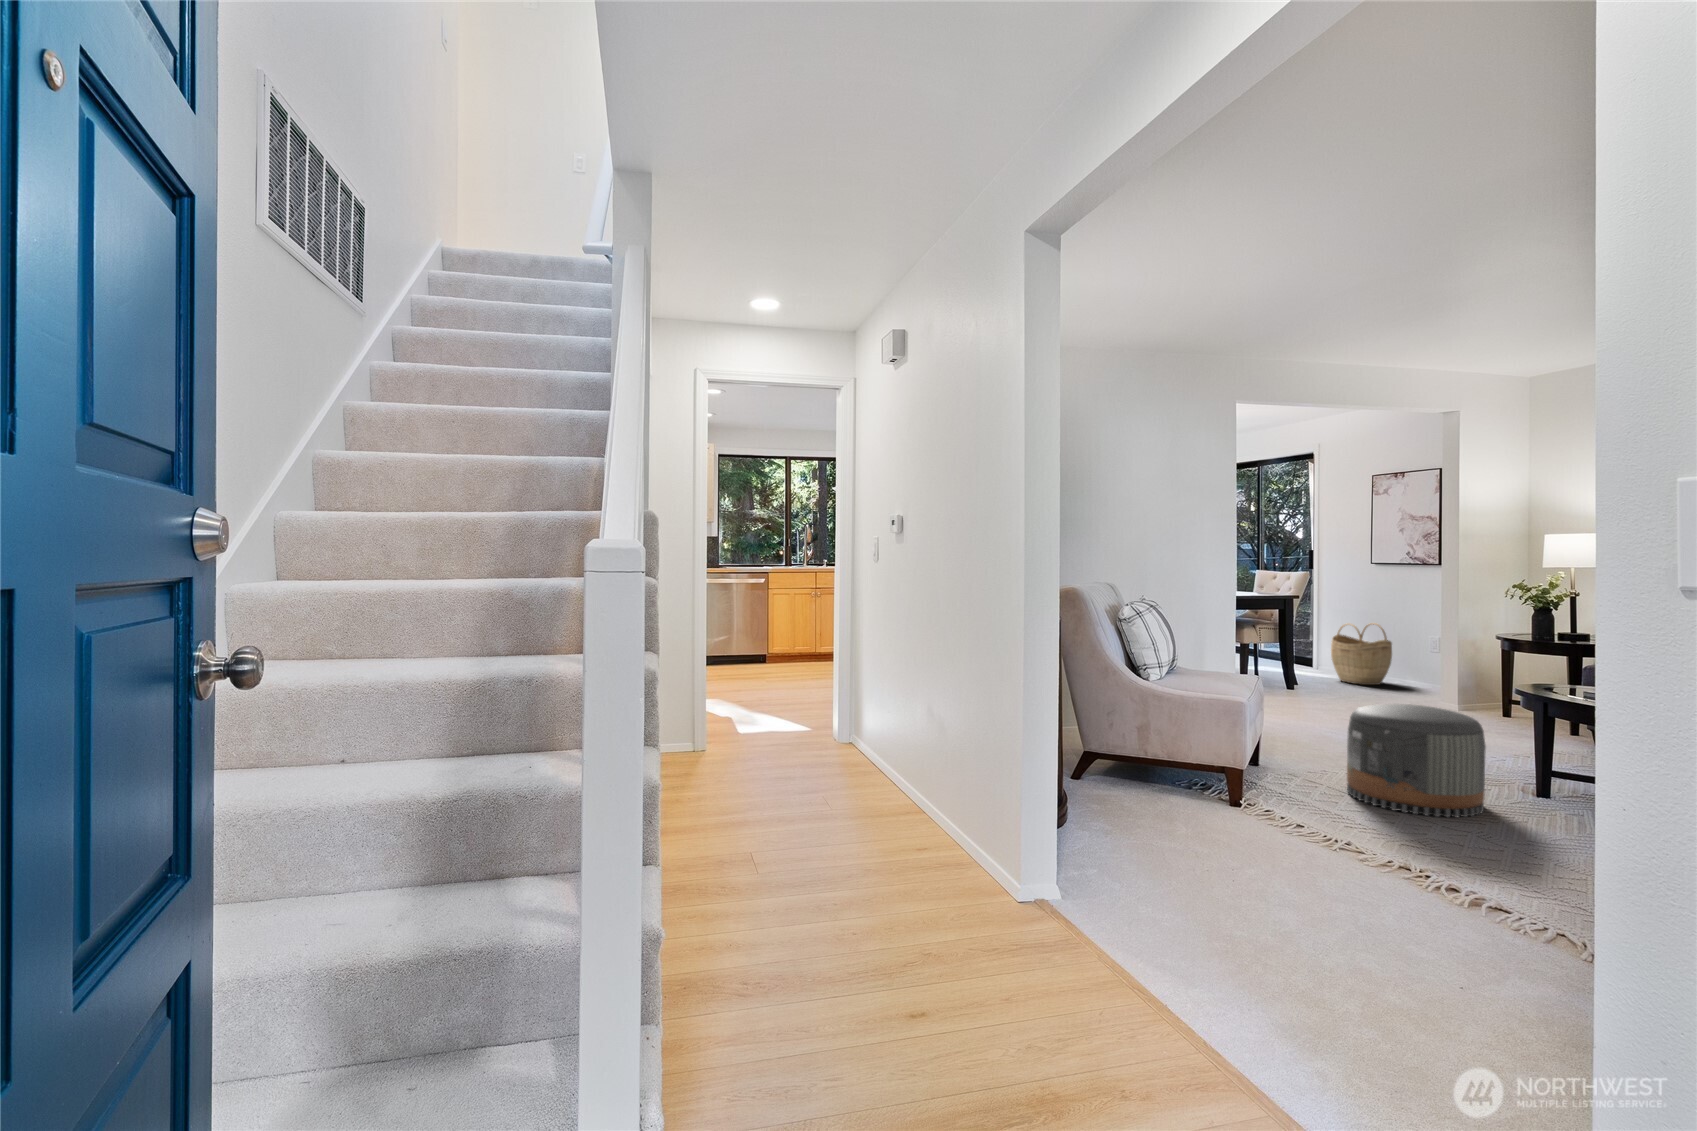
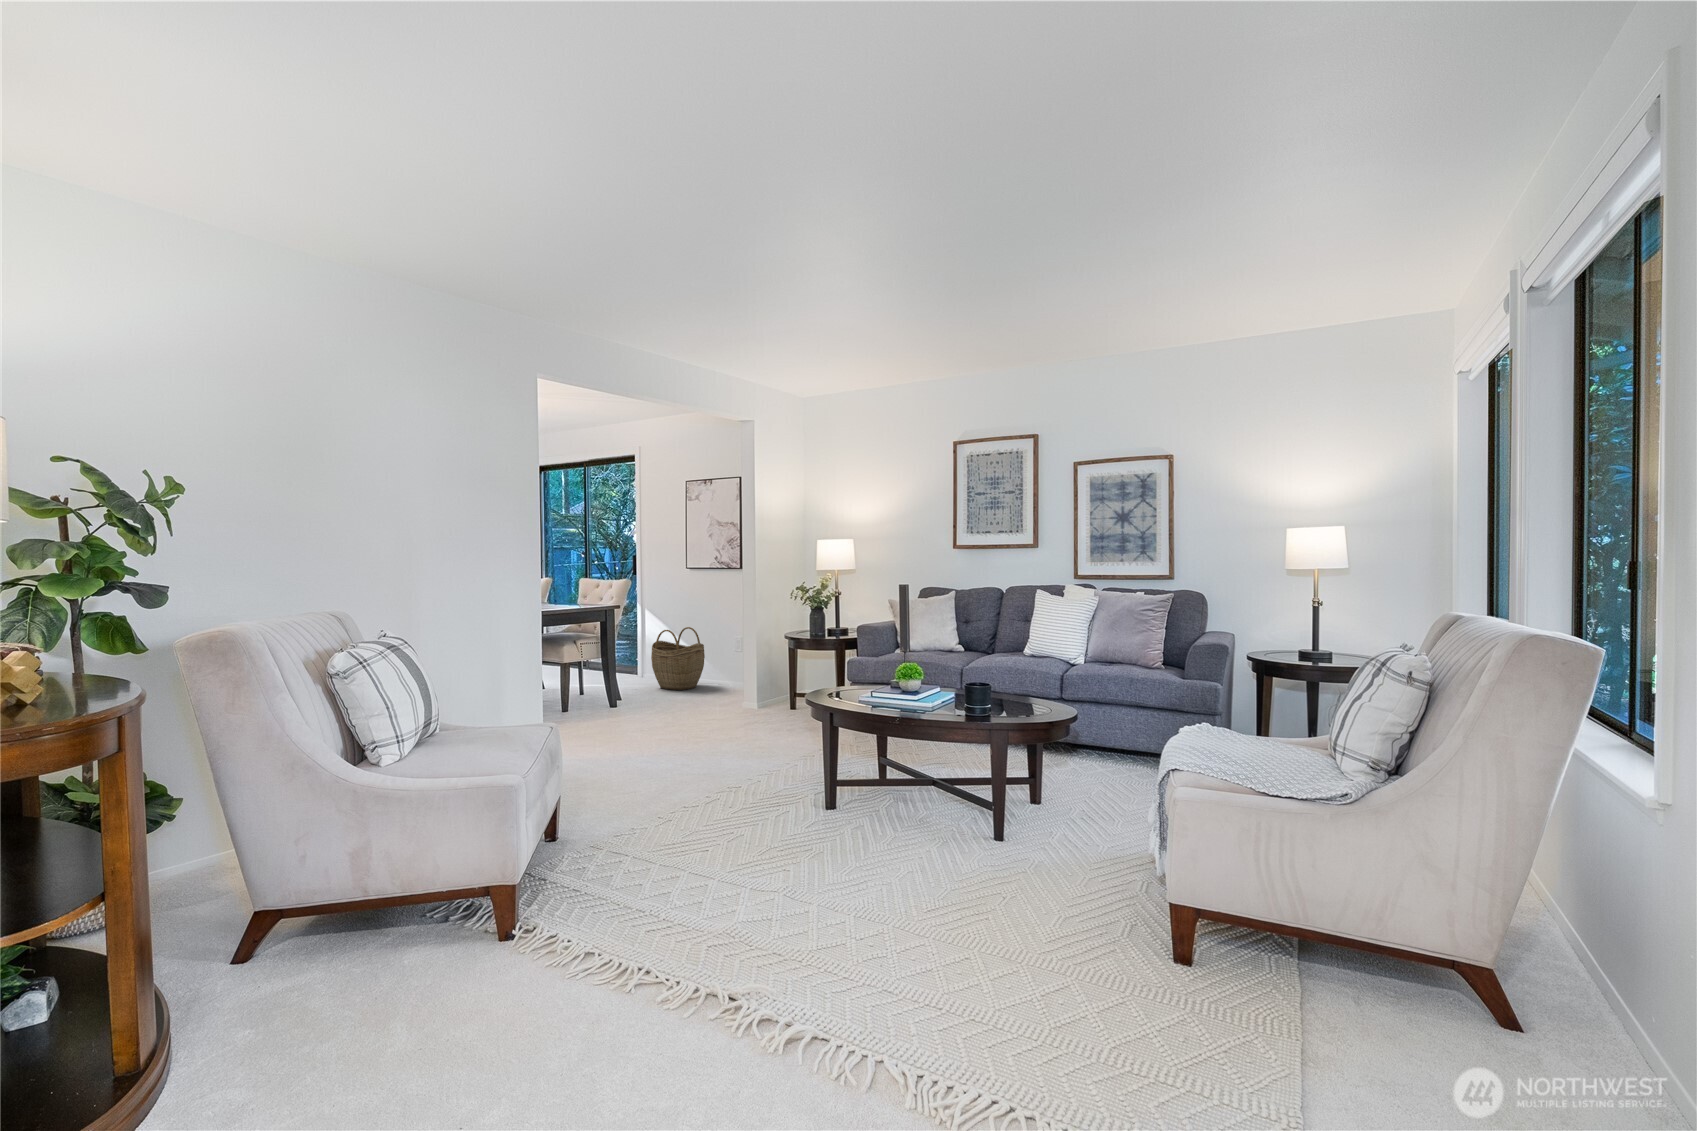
pouf: present [1347,704,1486,817] -> none [653,740,789,882]

